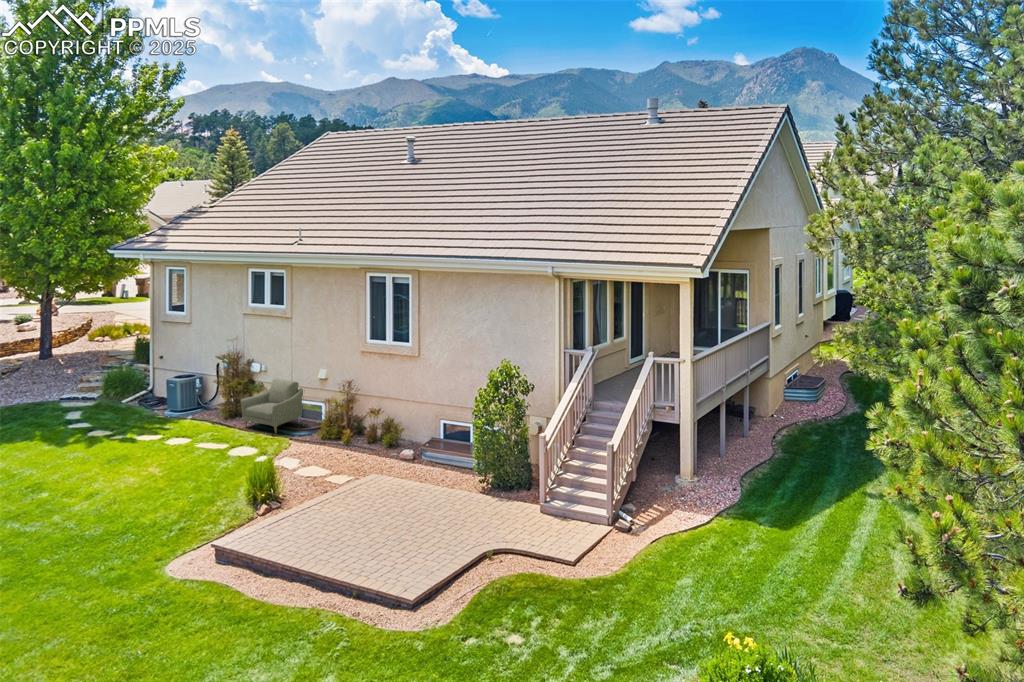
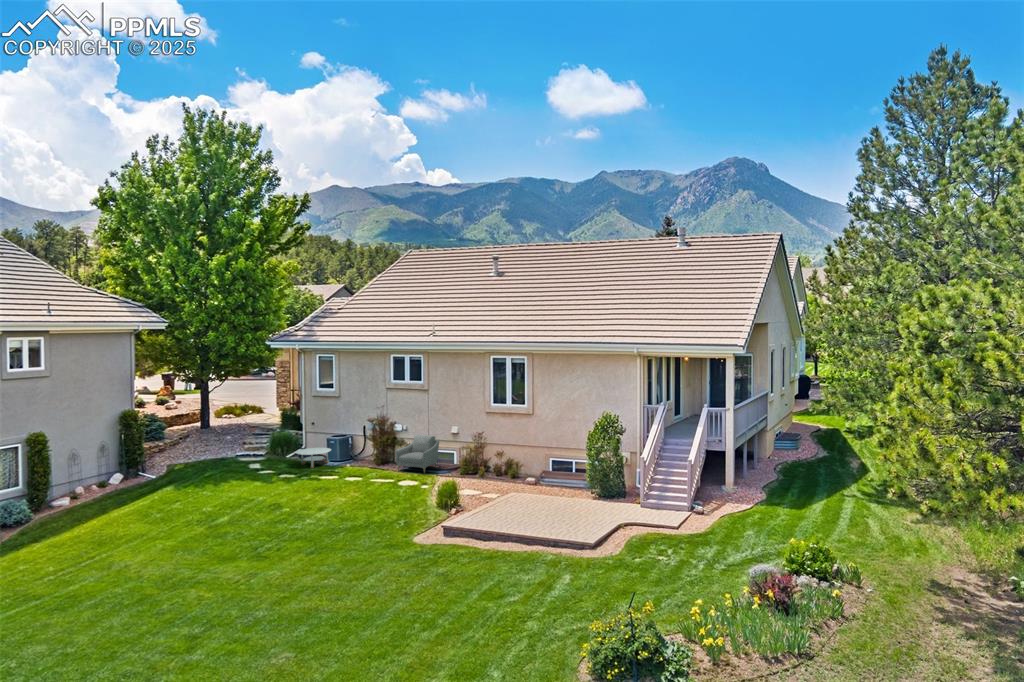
round table: none [120,389,171,418] -> present [296,448,331,468]

